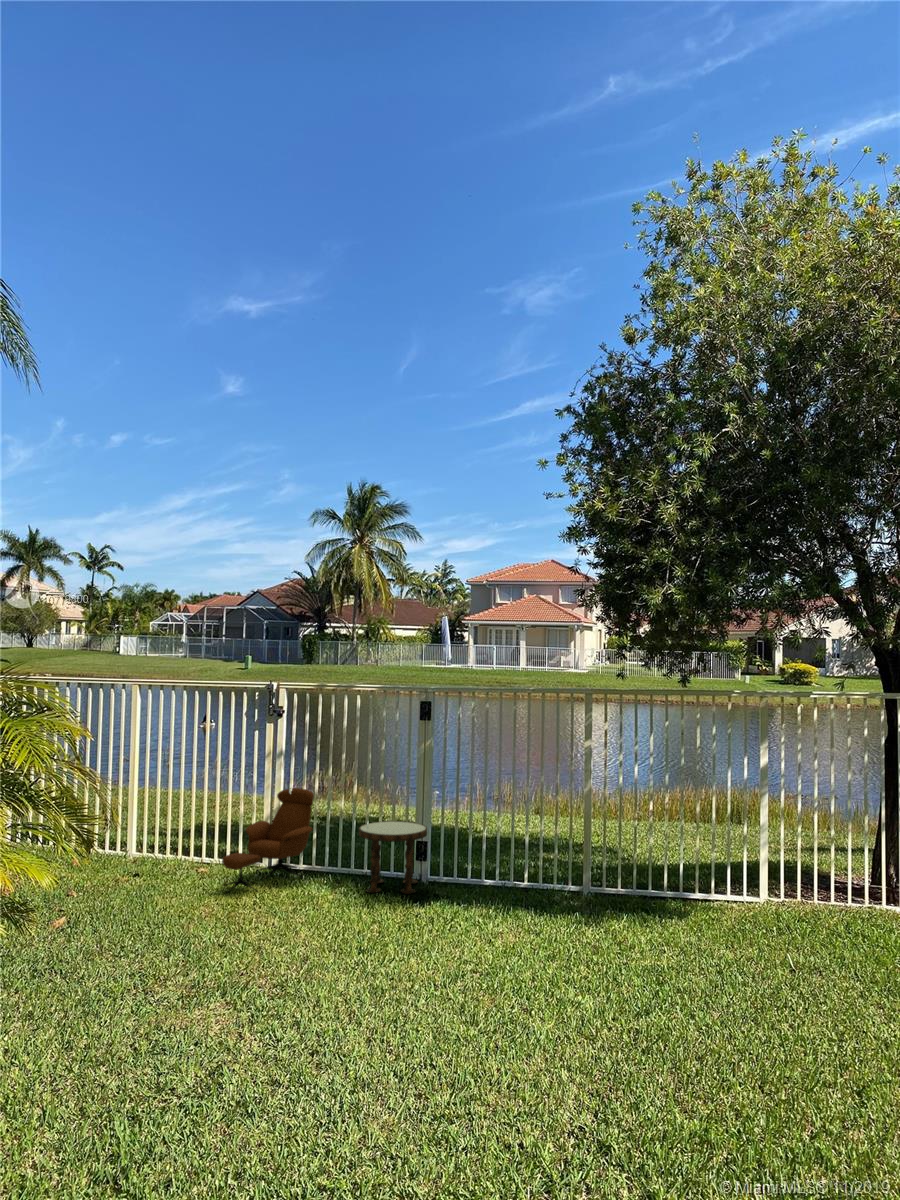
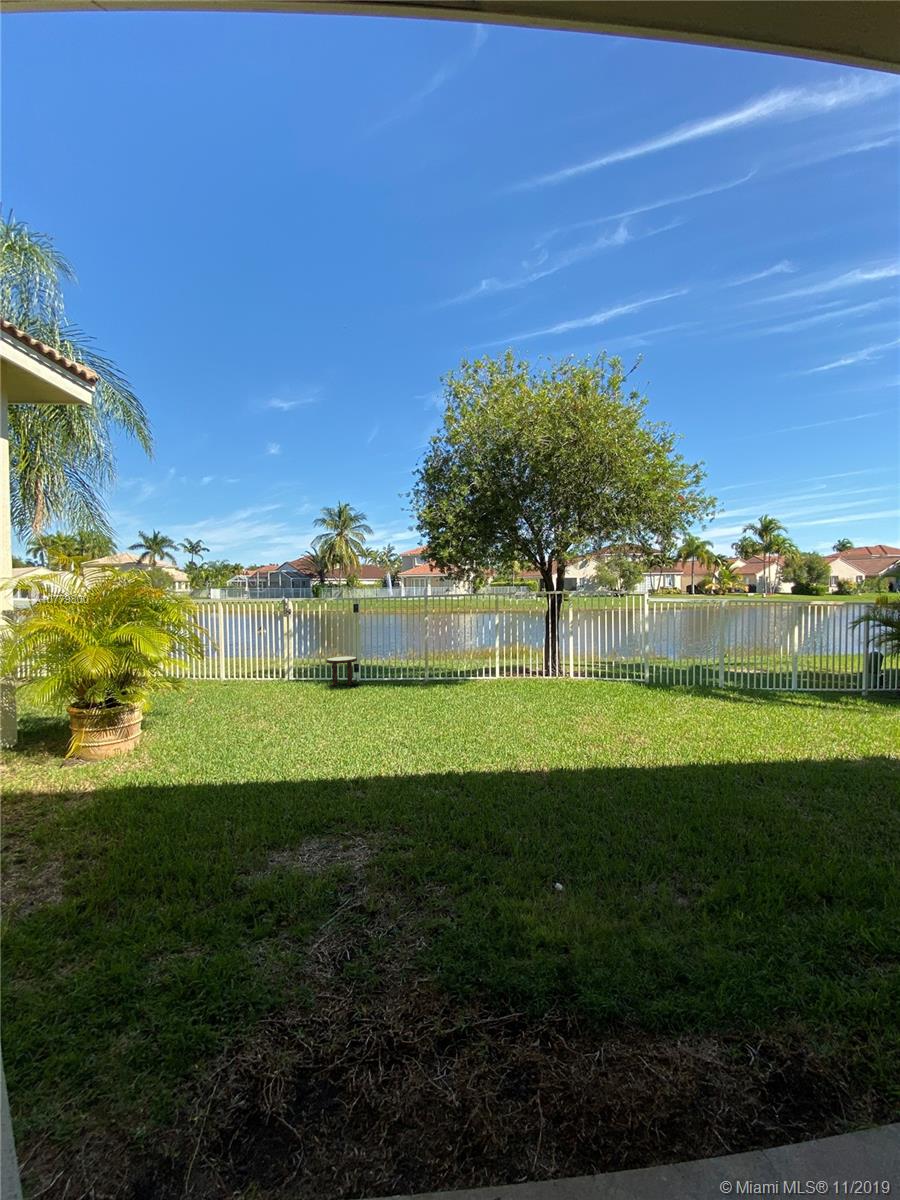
lounge chair: present [222,788,314,894] -> none [264,645,307,690]

